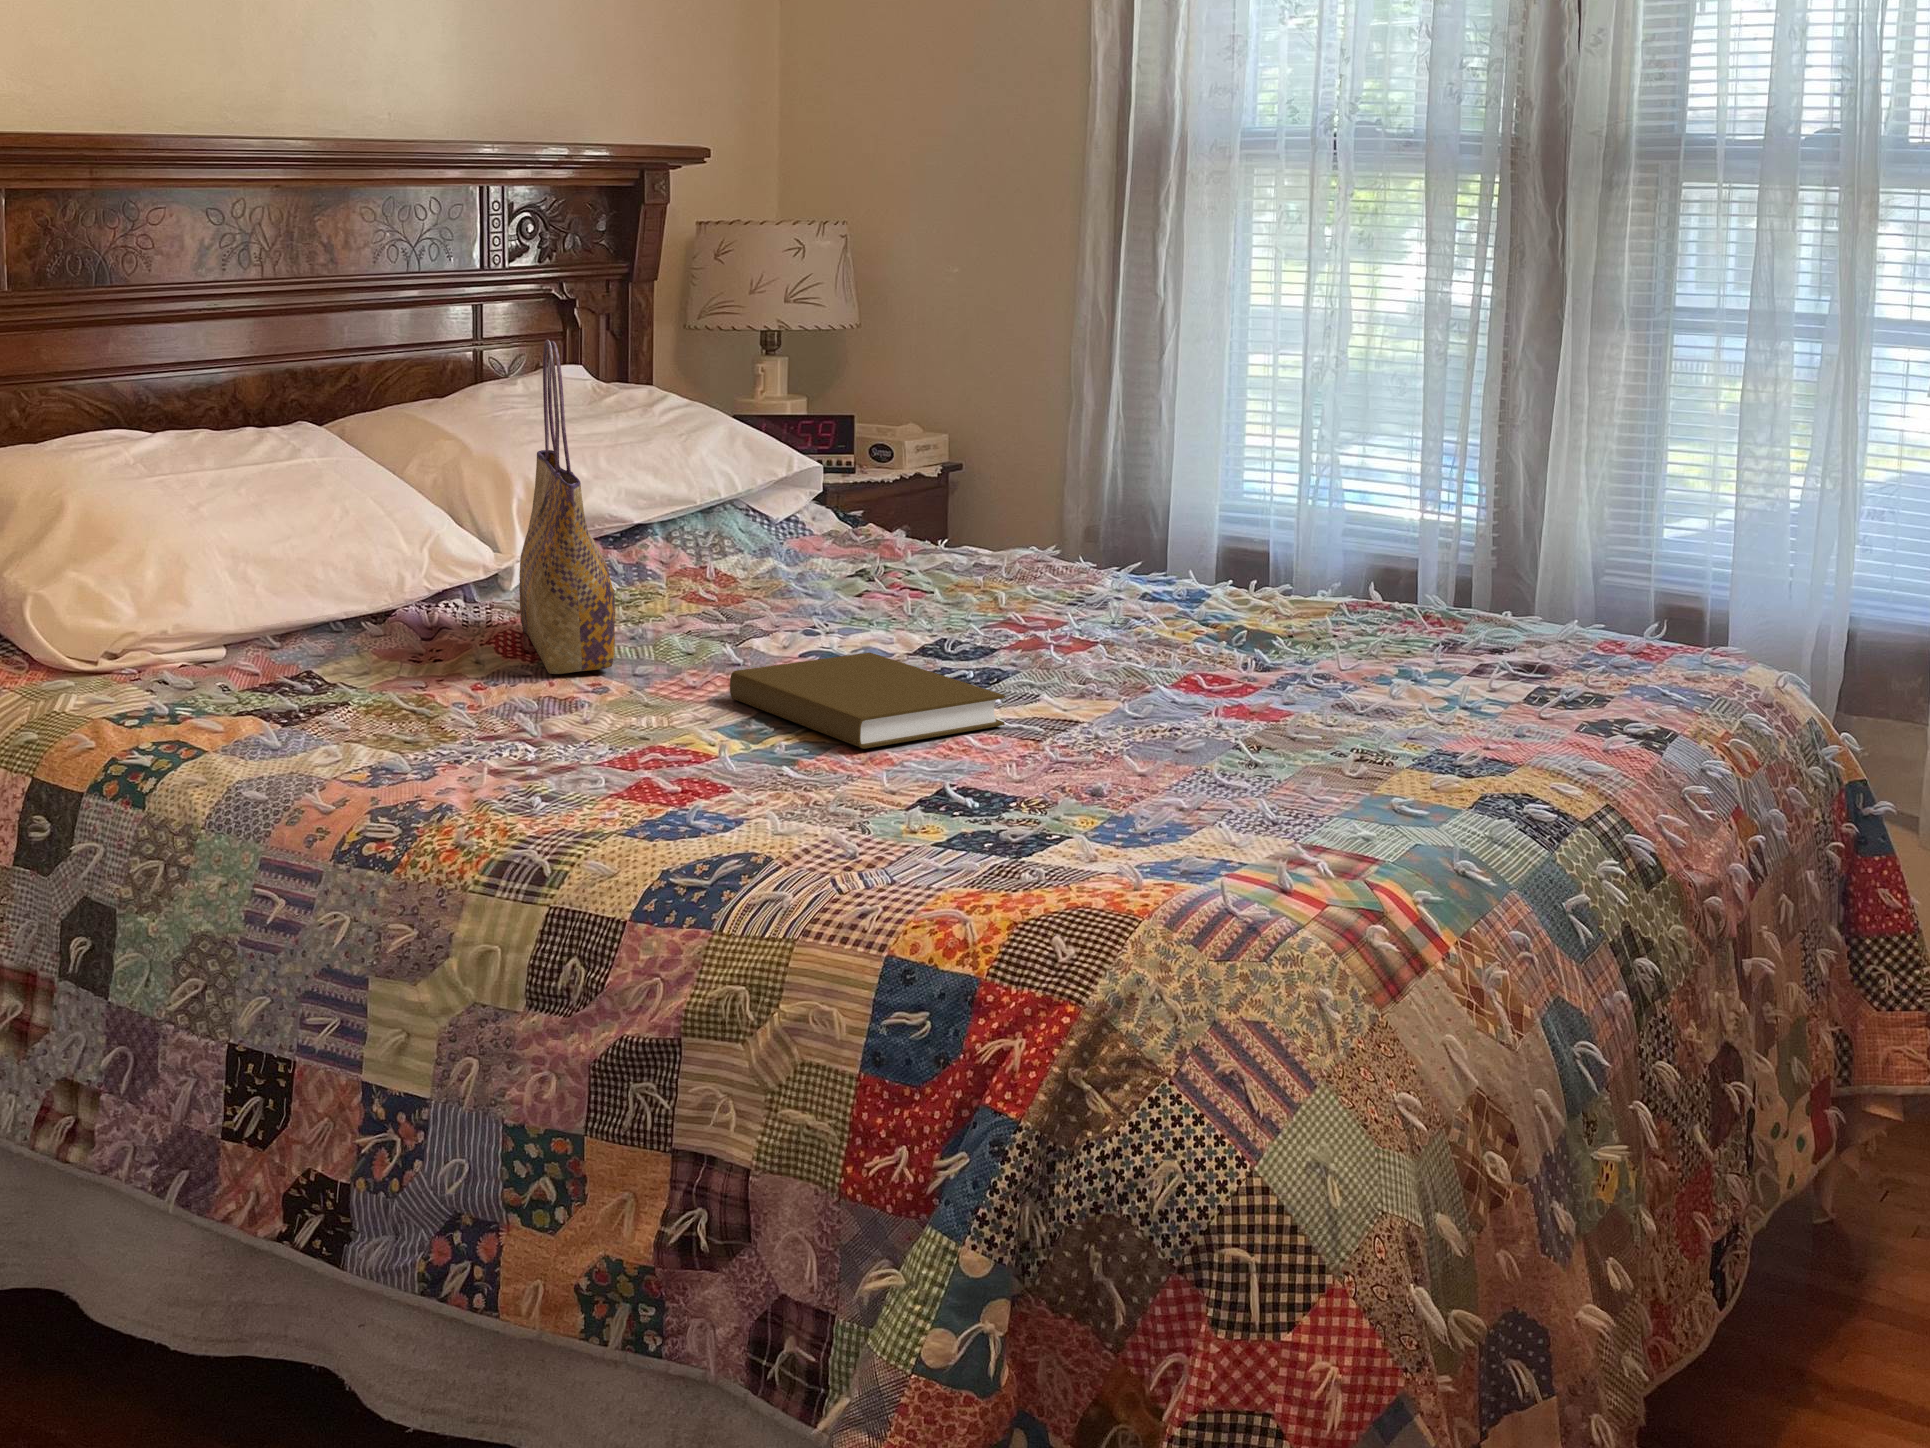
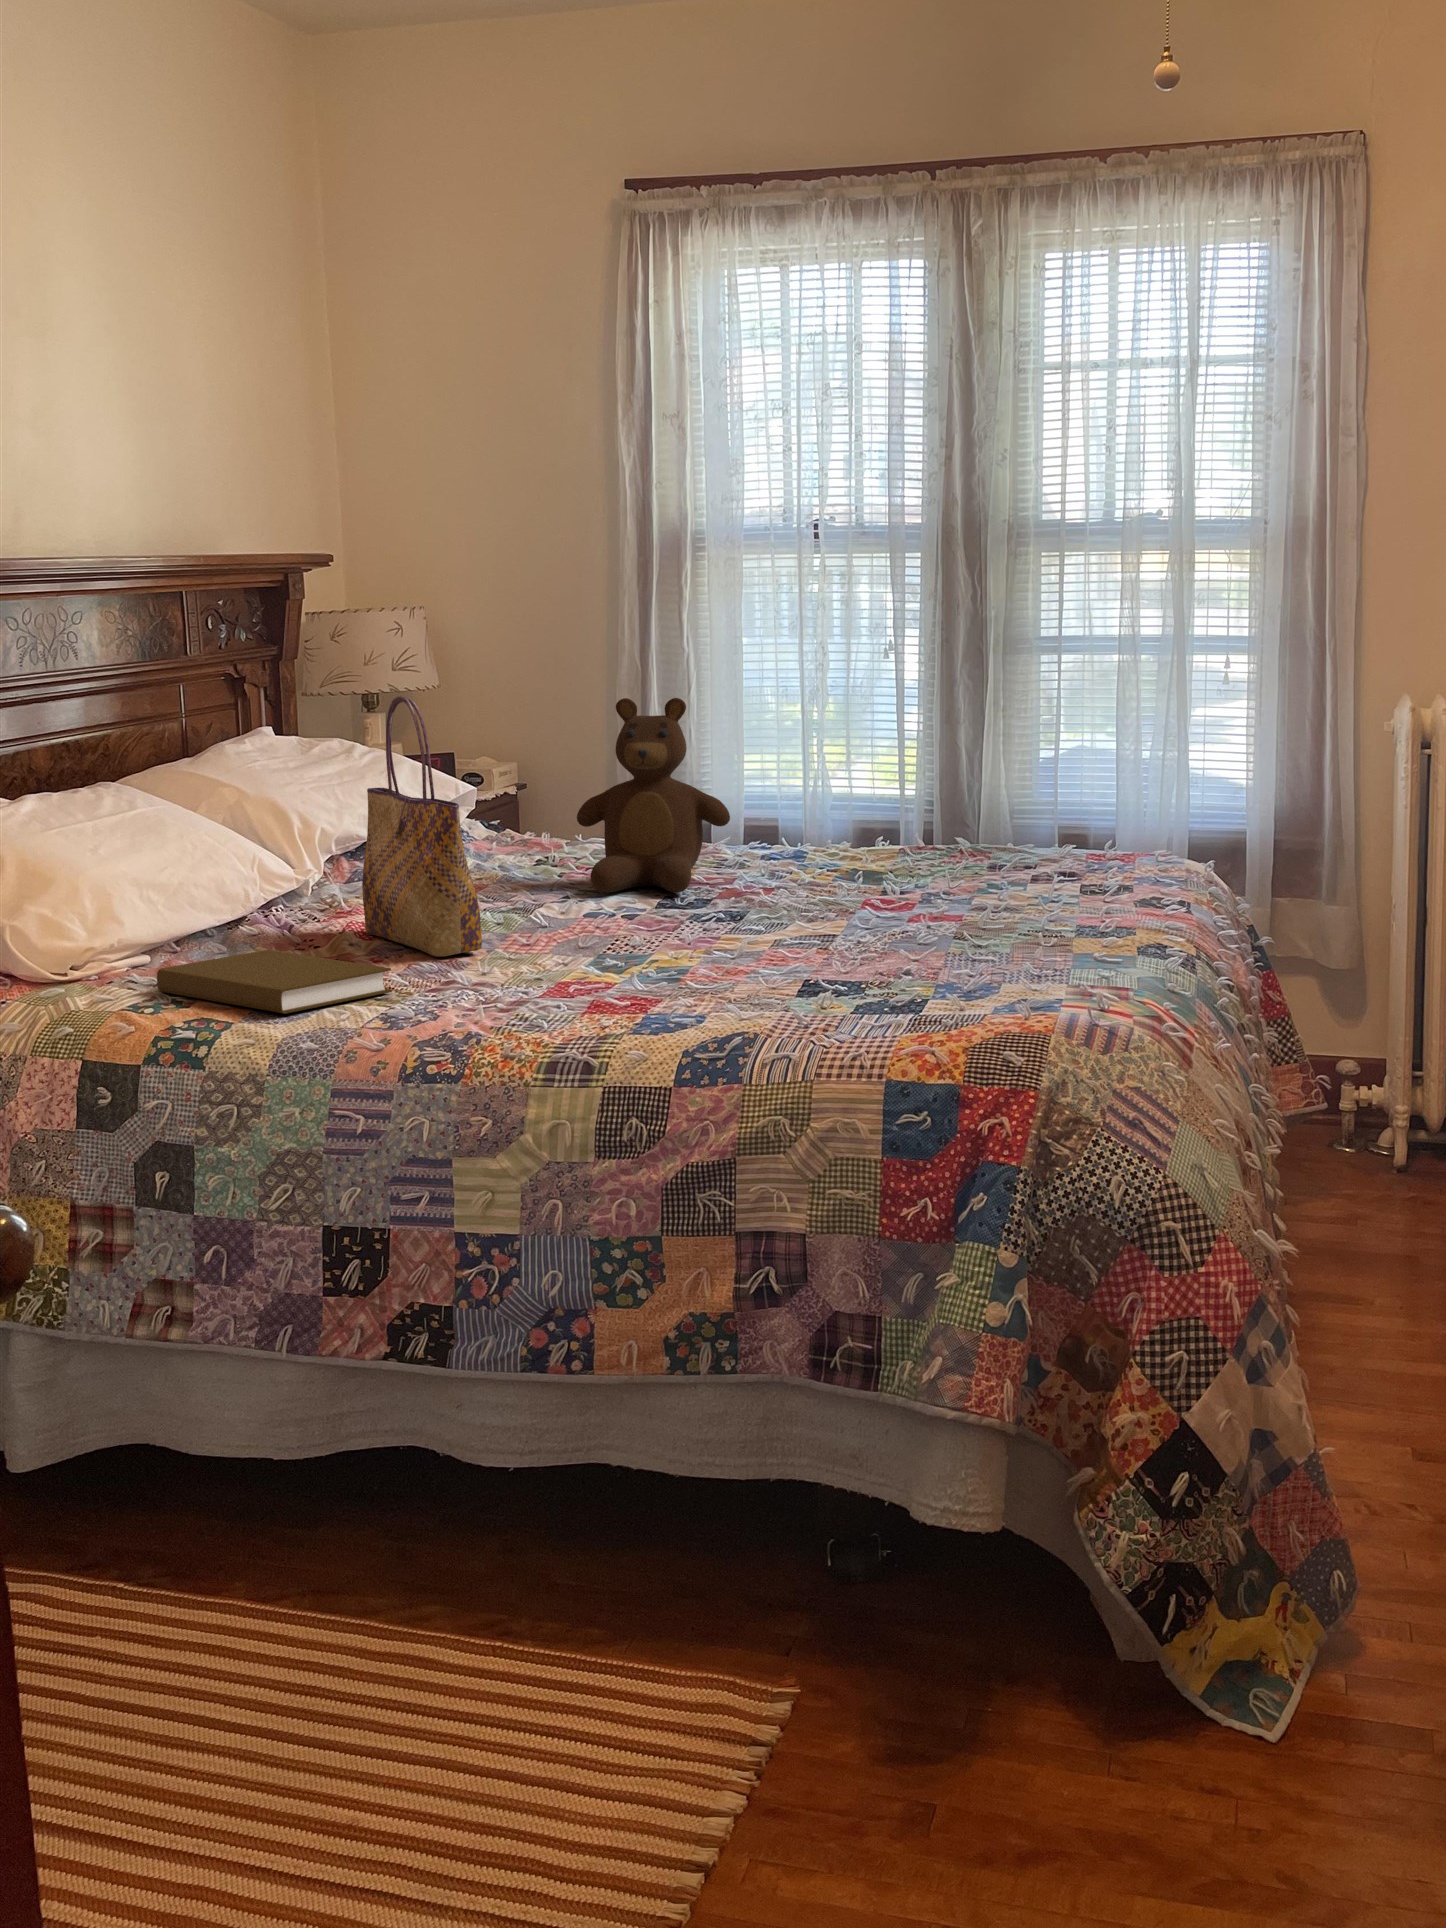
teddy bear: none [850,351,1040,599] -> present [577,698,730,893]
book: present [730,653,1005,749] -> present [157,950,392,1014]

